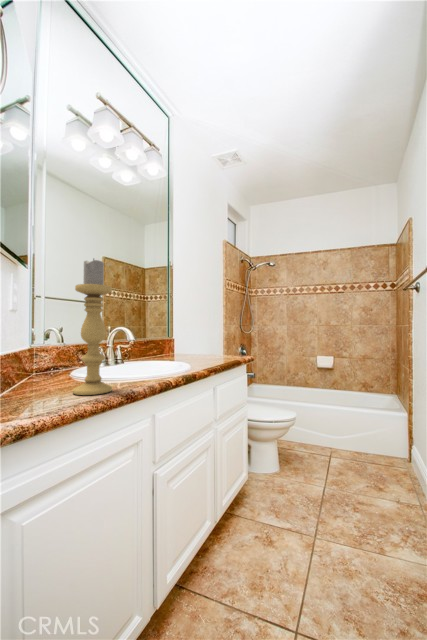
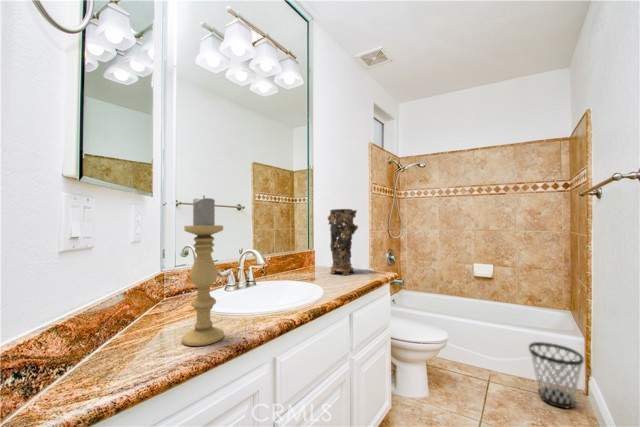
decorative vase: none [190,296,219,358] -> present [328,209,358,275]
wastebasket: none [364,419,406,472] -> present [529,342,584,409]

